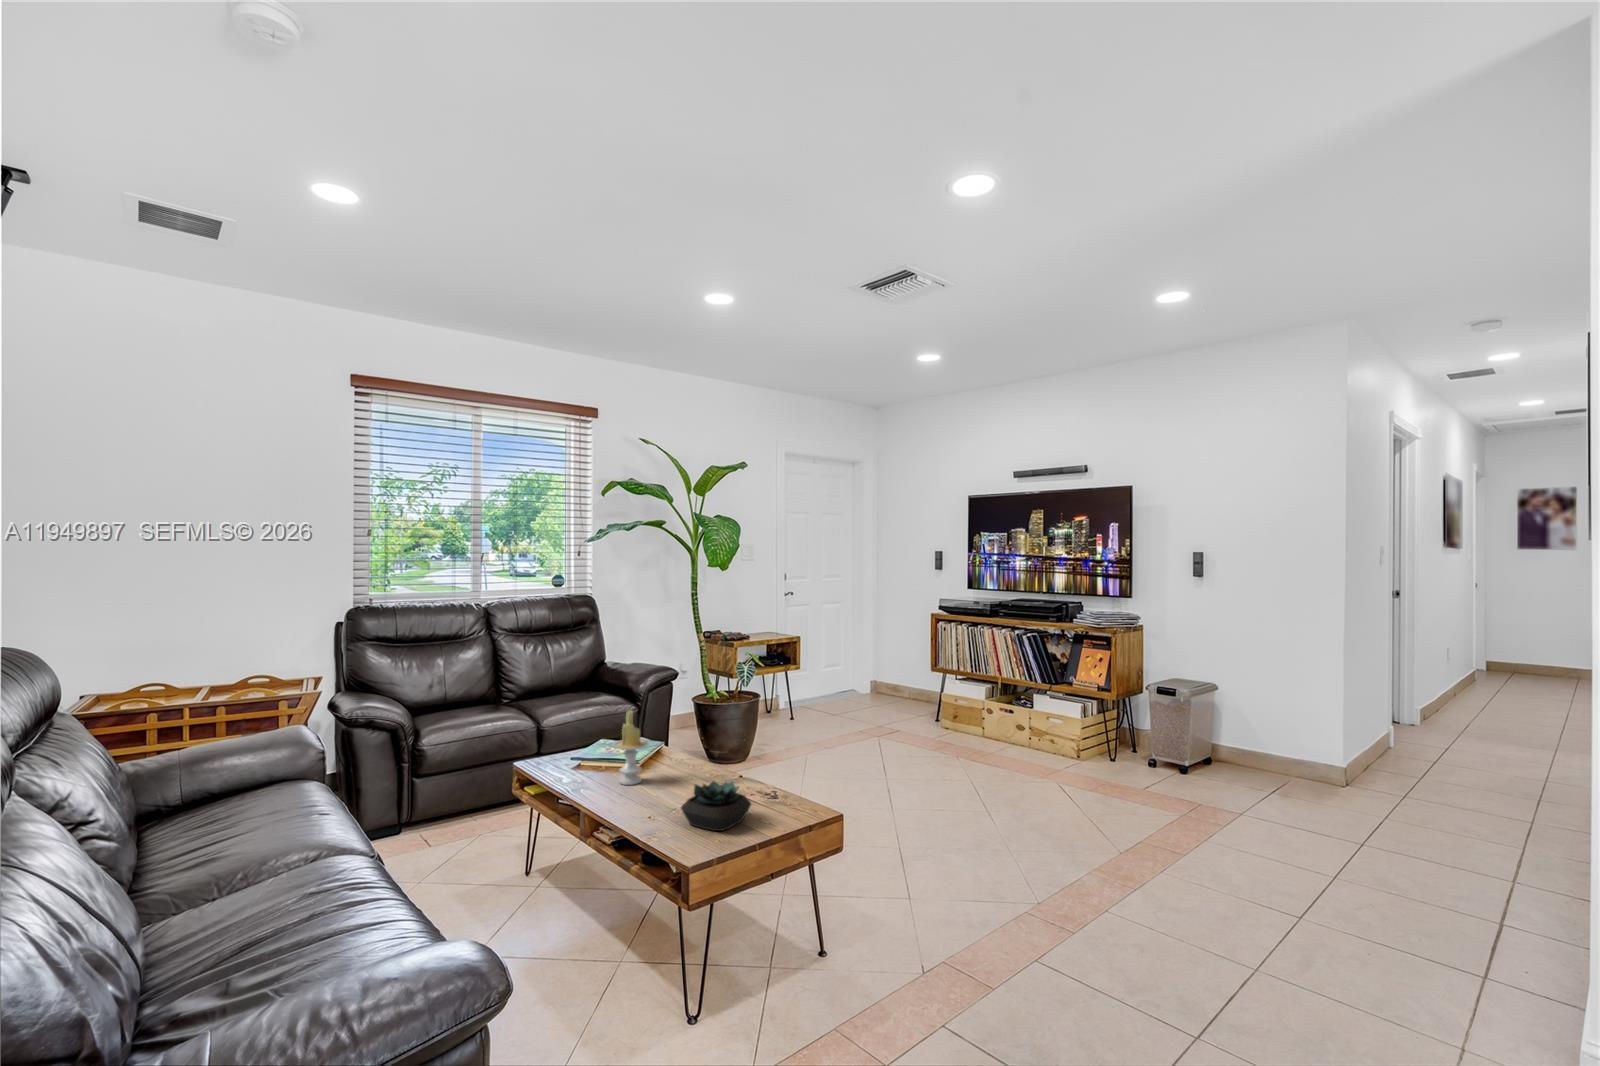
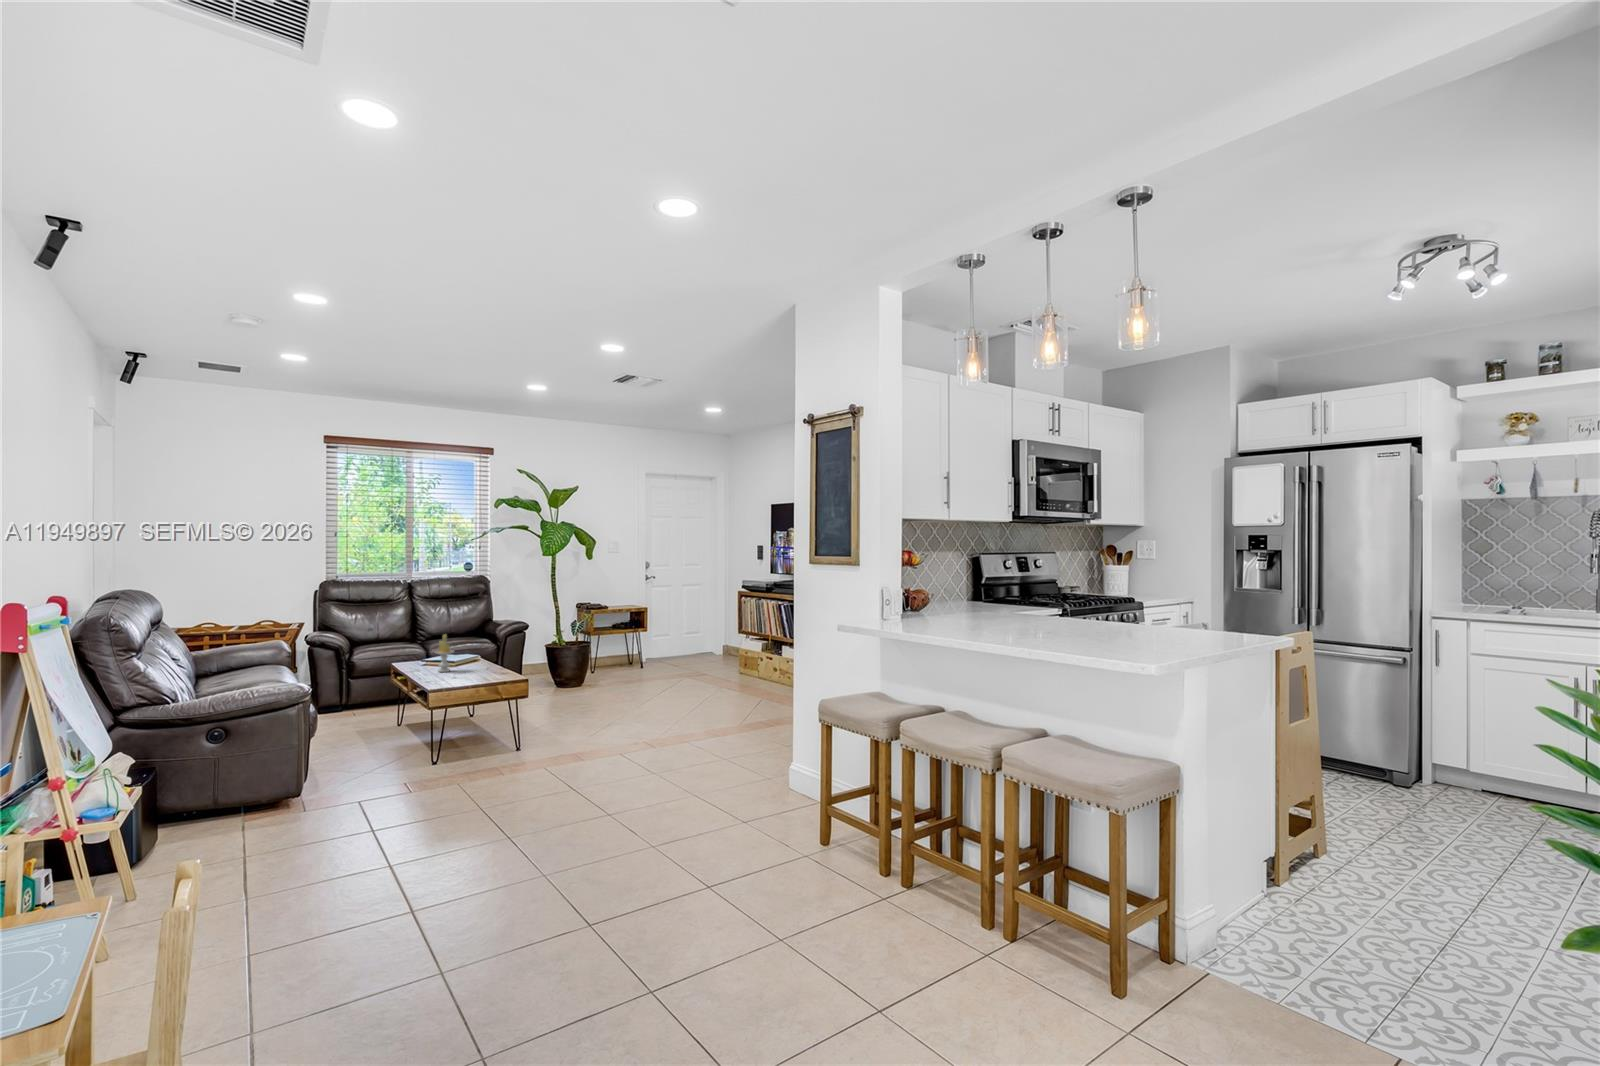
succulent plant: present [681,781,751,831] -> none [447,666,485,687]

